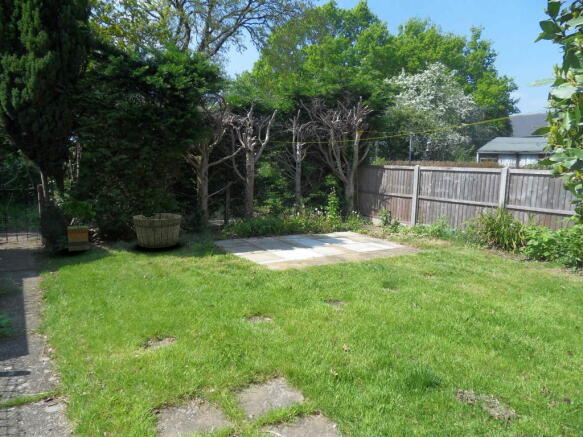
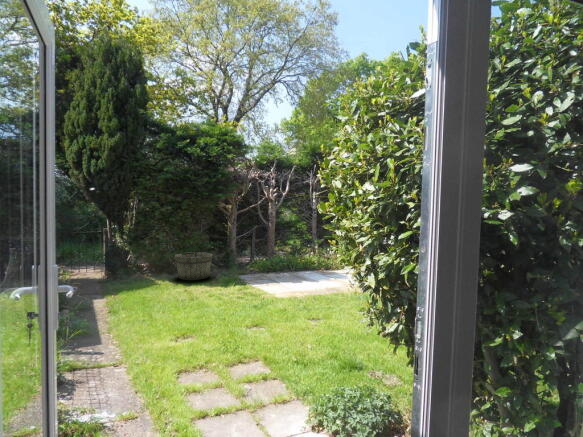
potted tree: present [60,201,96,251] -> none [120,242,148,282]

